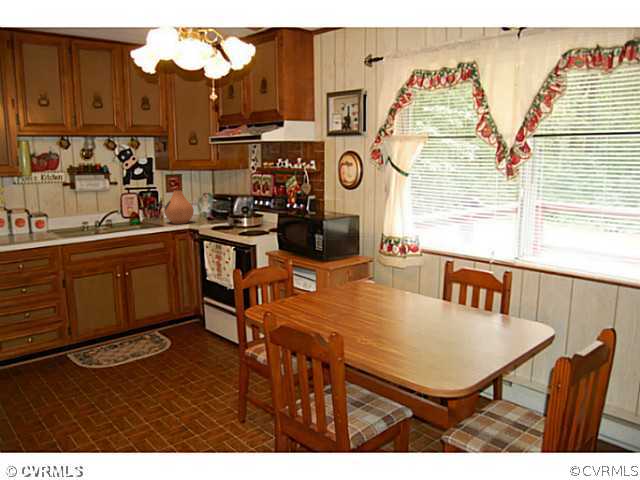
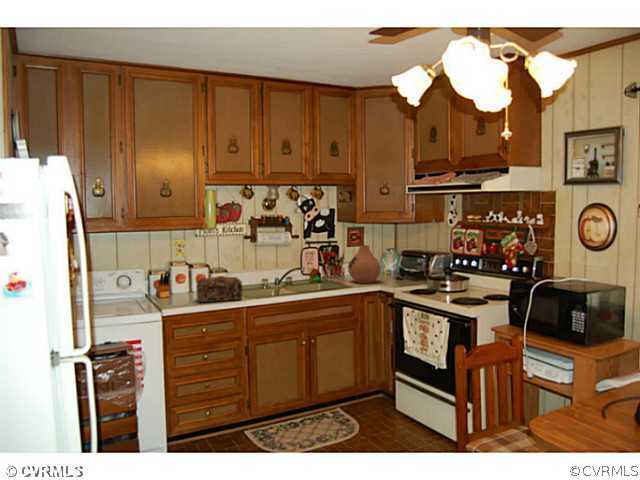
bread loaf: none [15,219,59,242] -> present [196,277,242,302]

